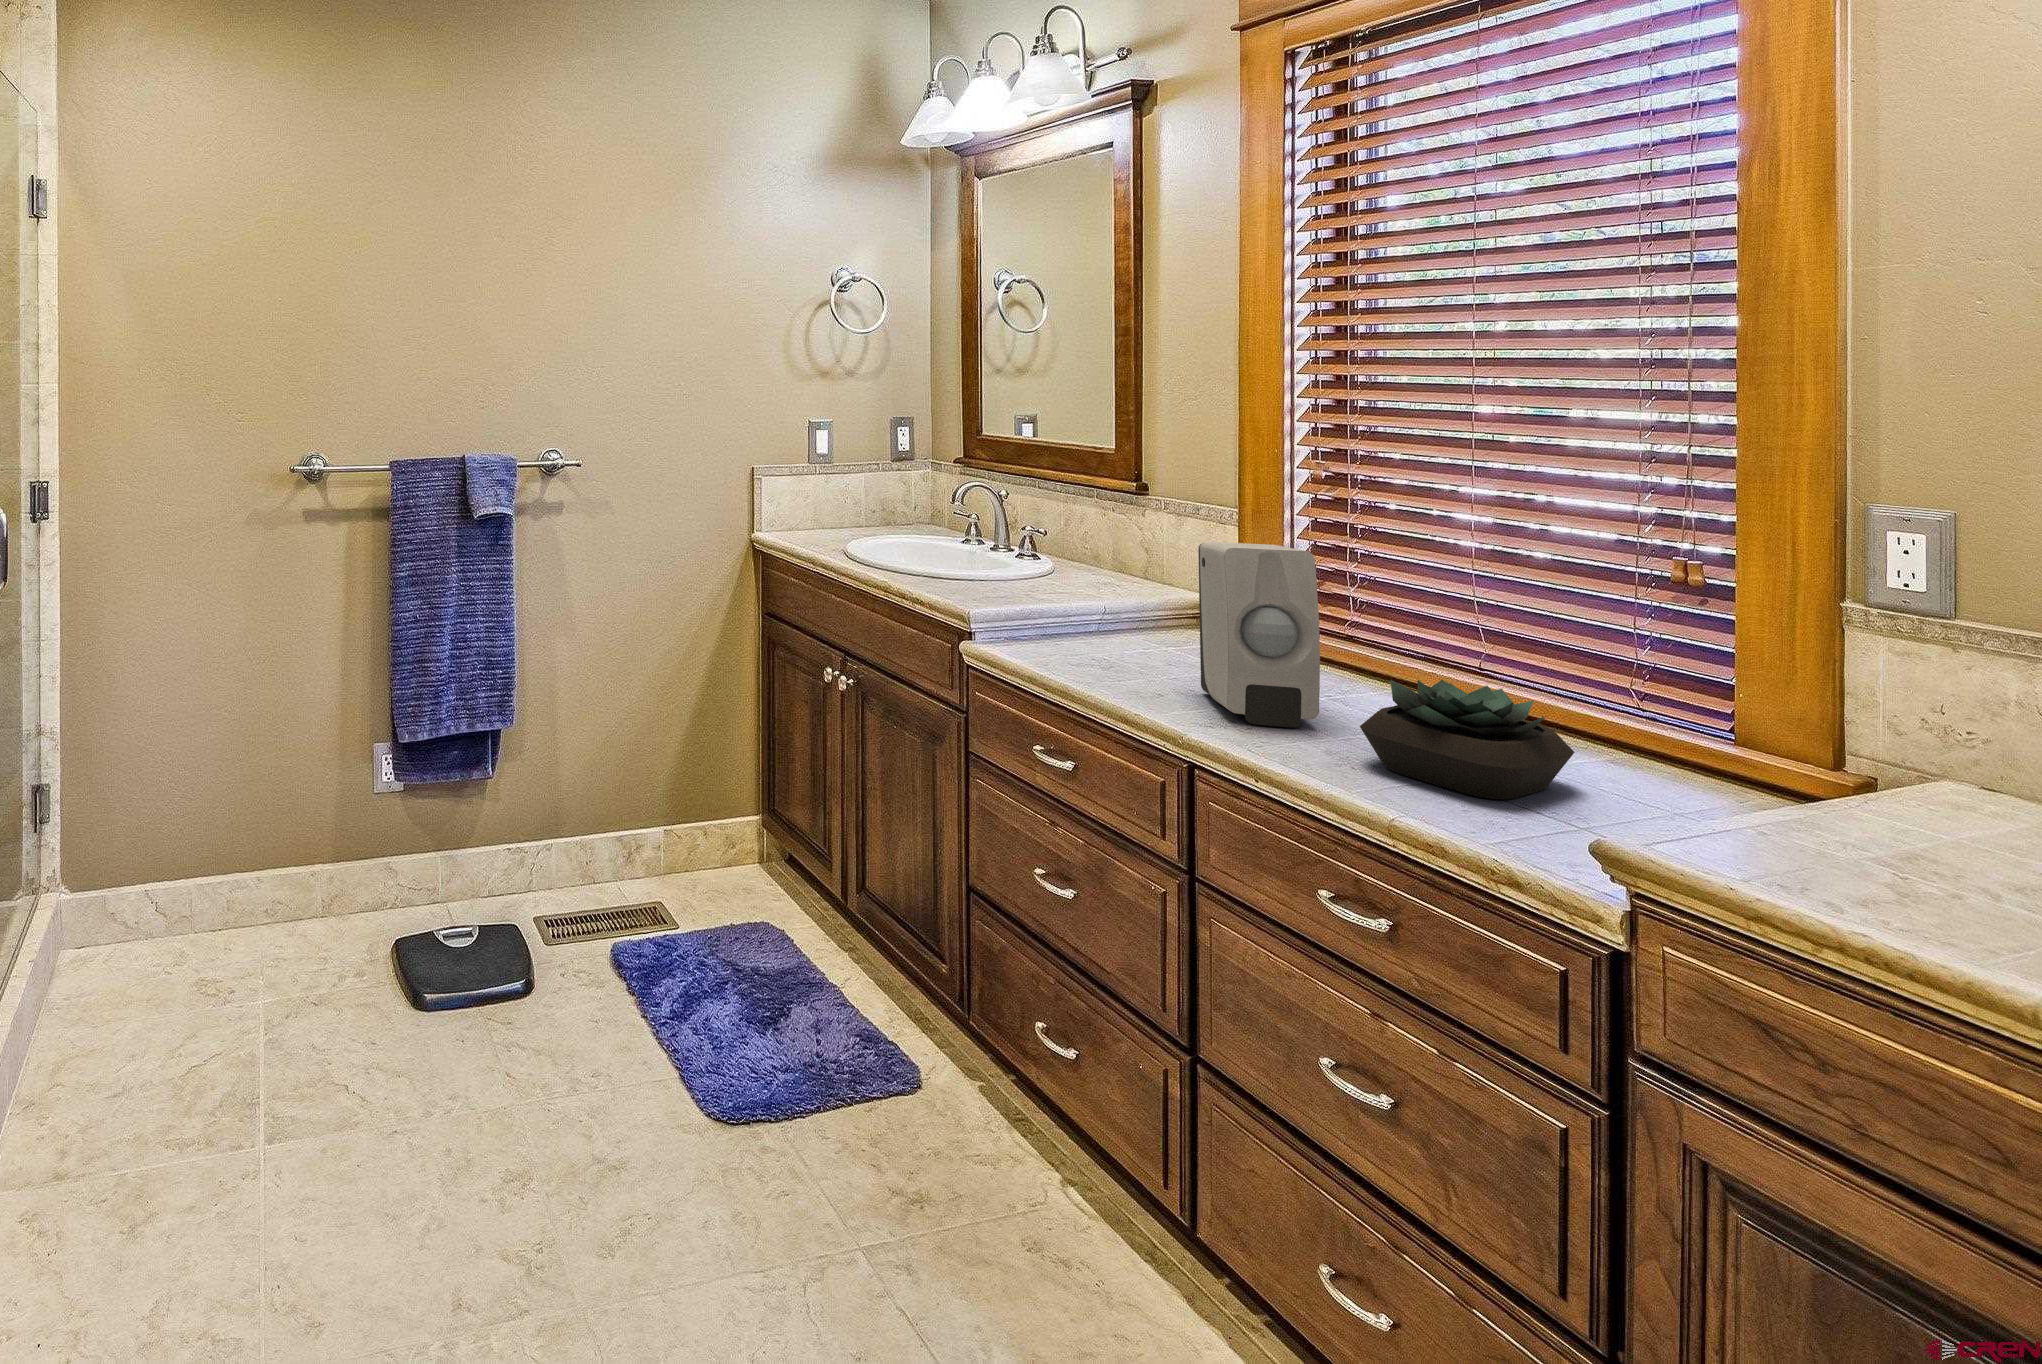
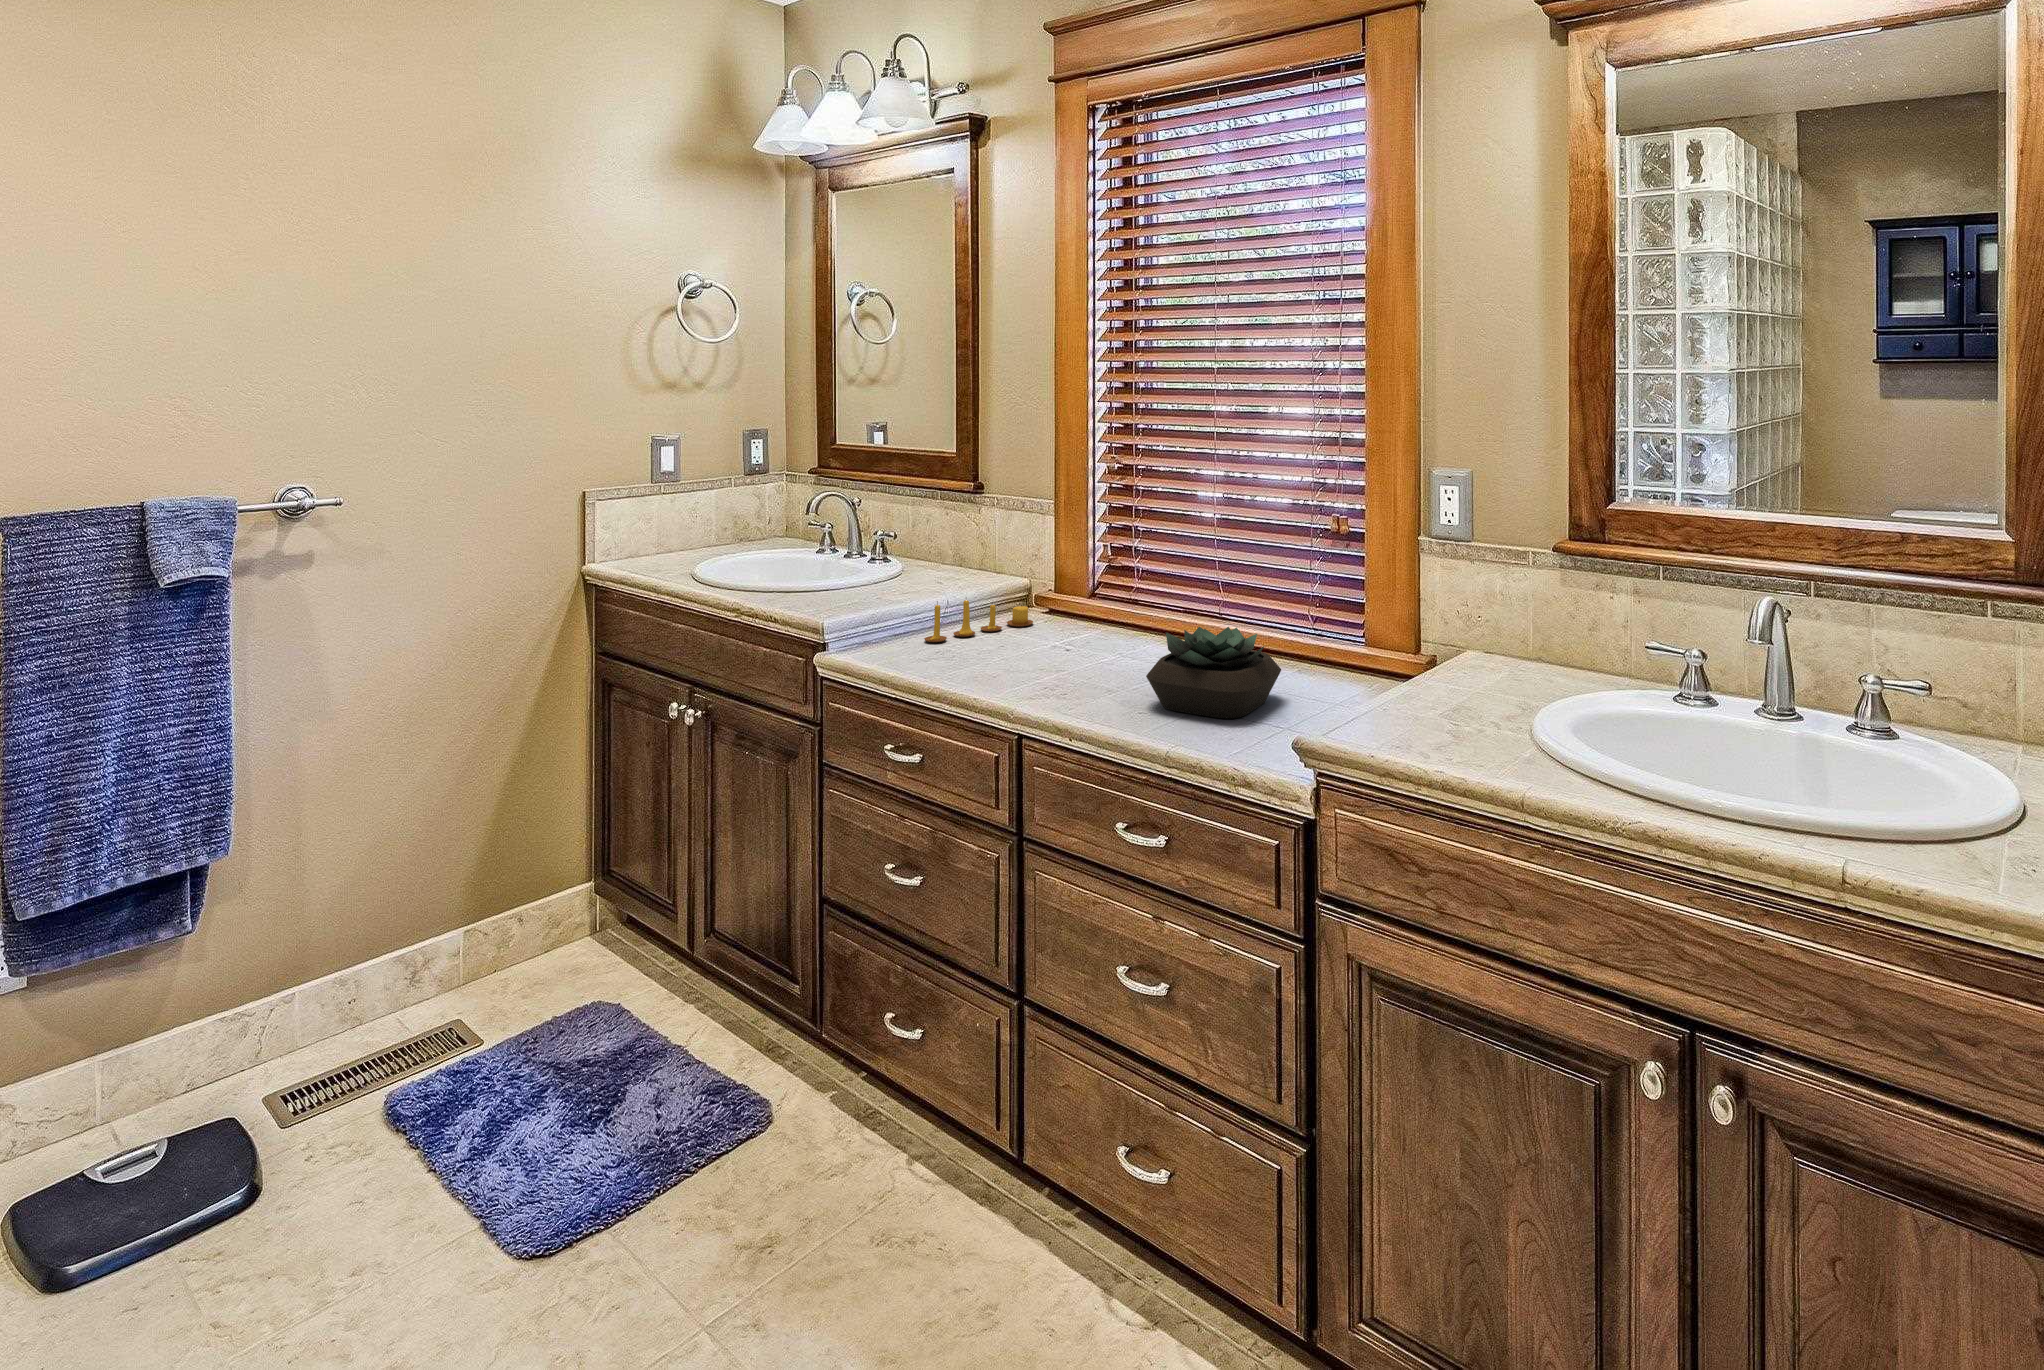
soap dispenser: present [1198,542,1320,727] -> none [1024,528,1116,689]
candle: none [1080,606,1214,650] -> present [924,599,1033,642]

